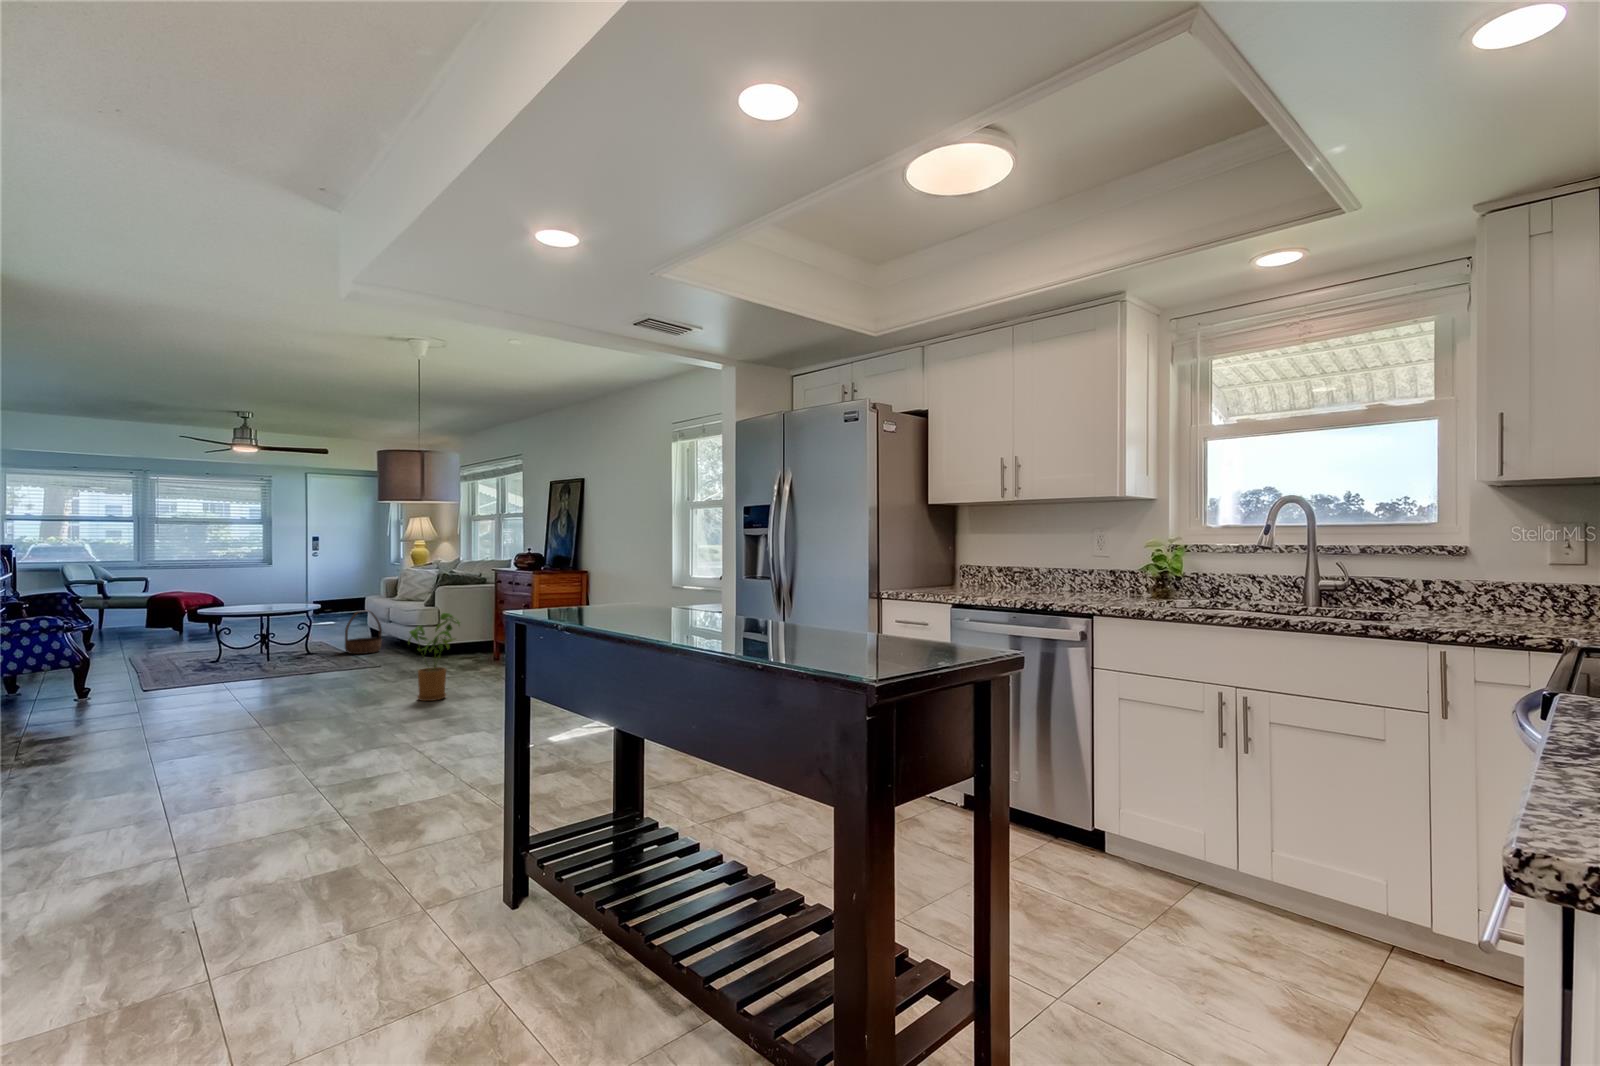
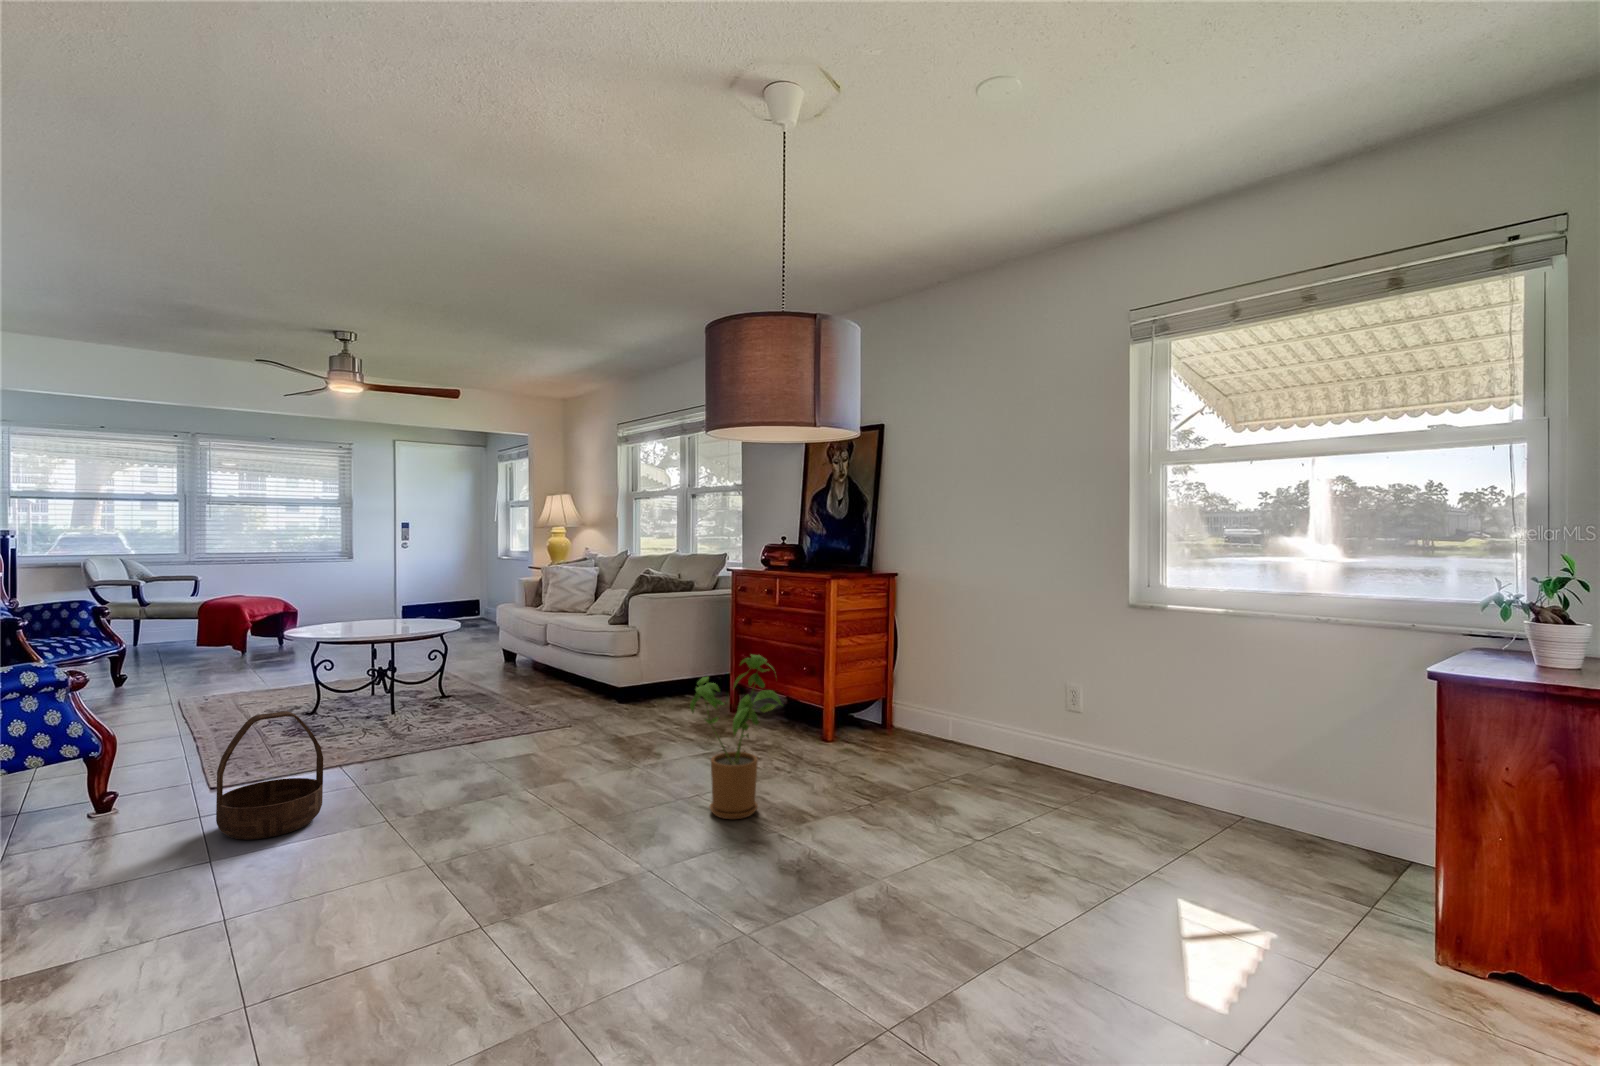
basket: present [345,611,382,654] -> present [216,711,323,840]

